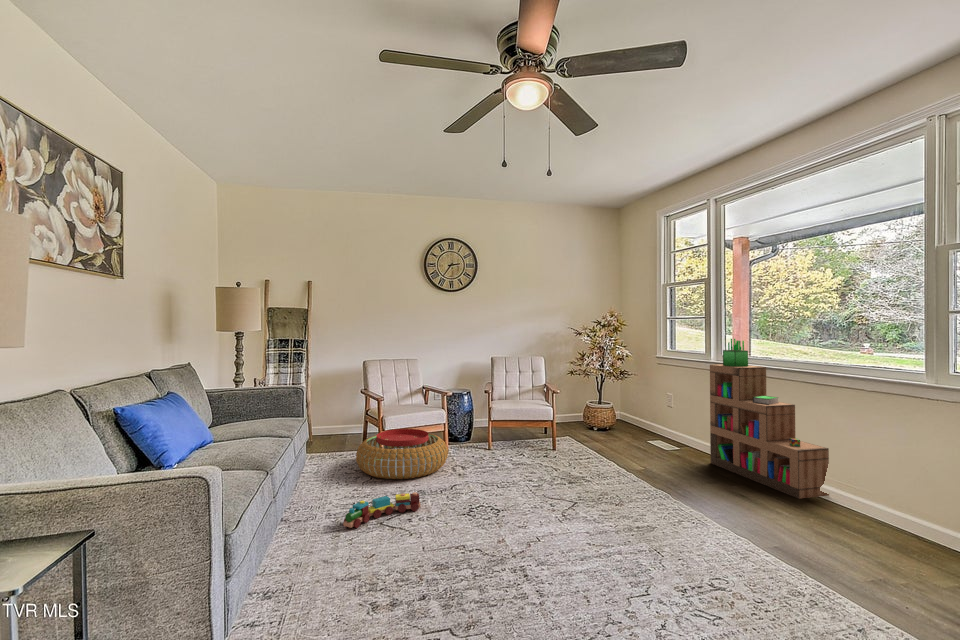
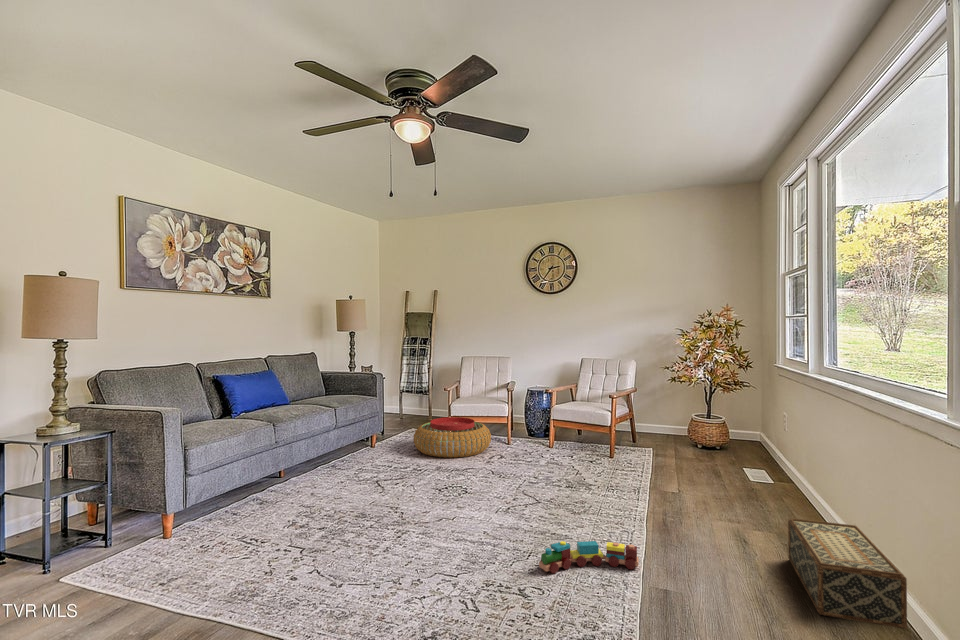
bookshelf: present [710,339,829,499] -> none [762,345,847,553]
woven basket: none [818,473,954,547] -> present [788,518,907,629]
toy train: present [344,492,421,528] -> present [539,541,639,574]

